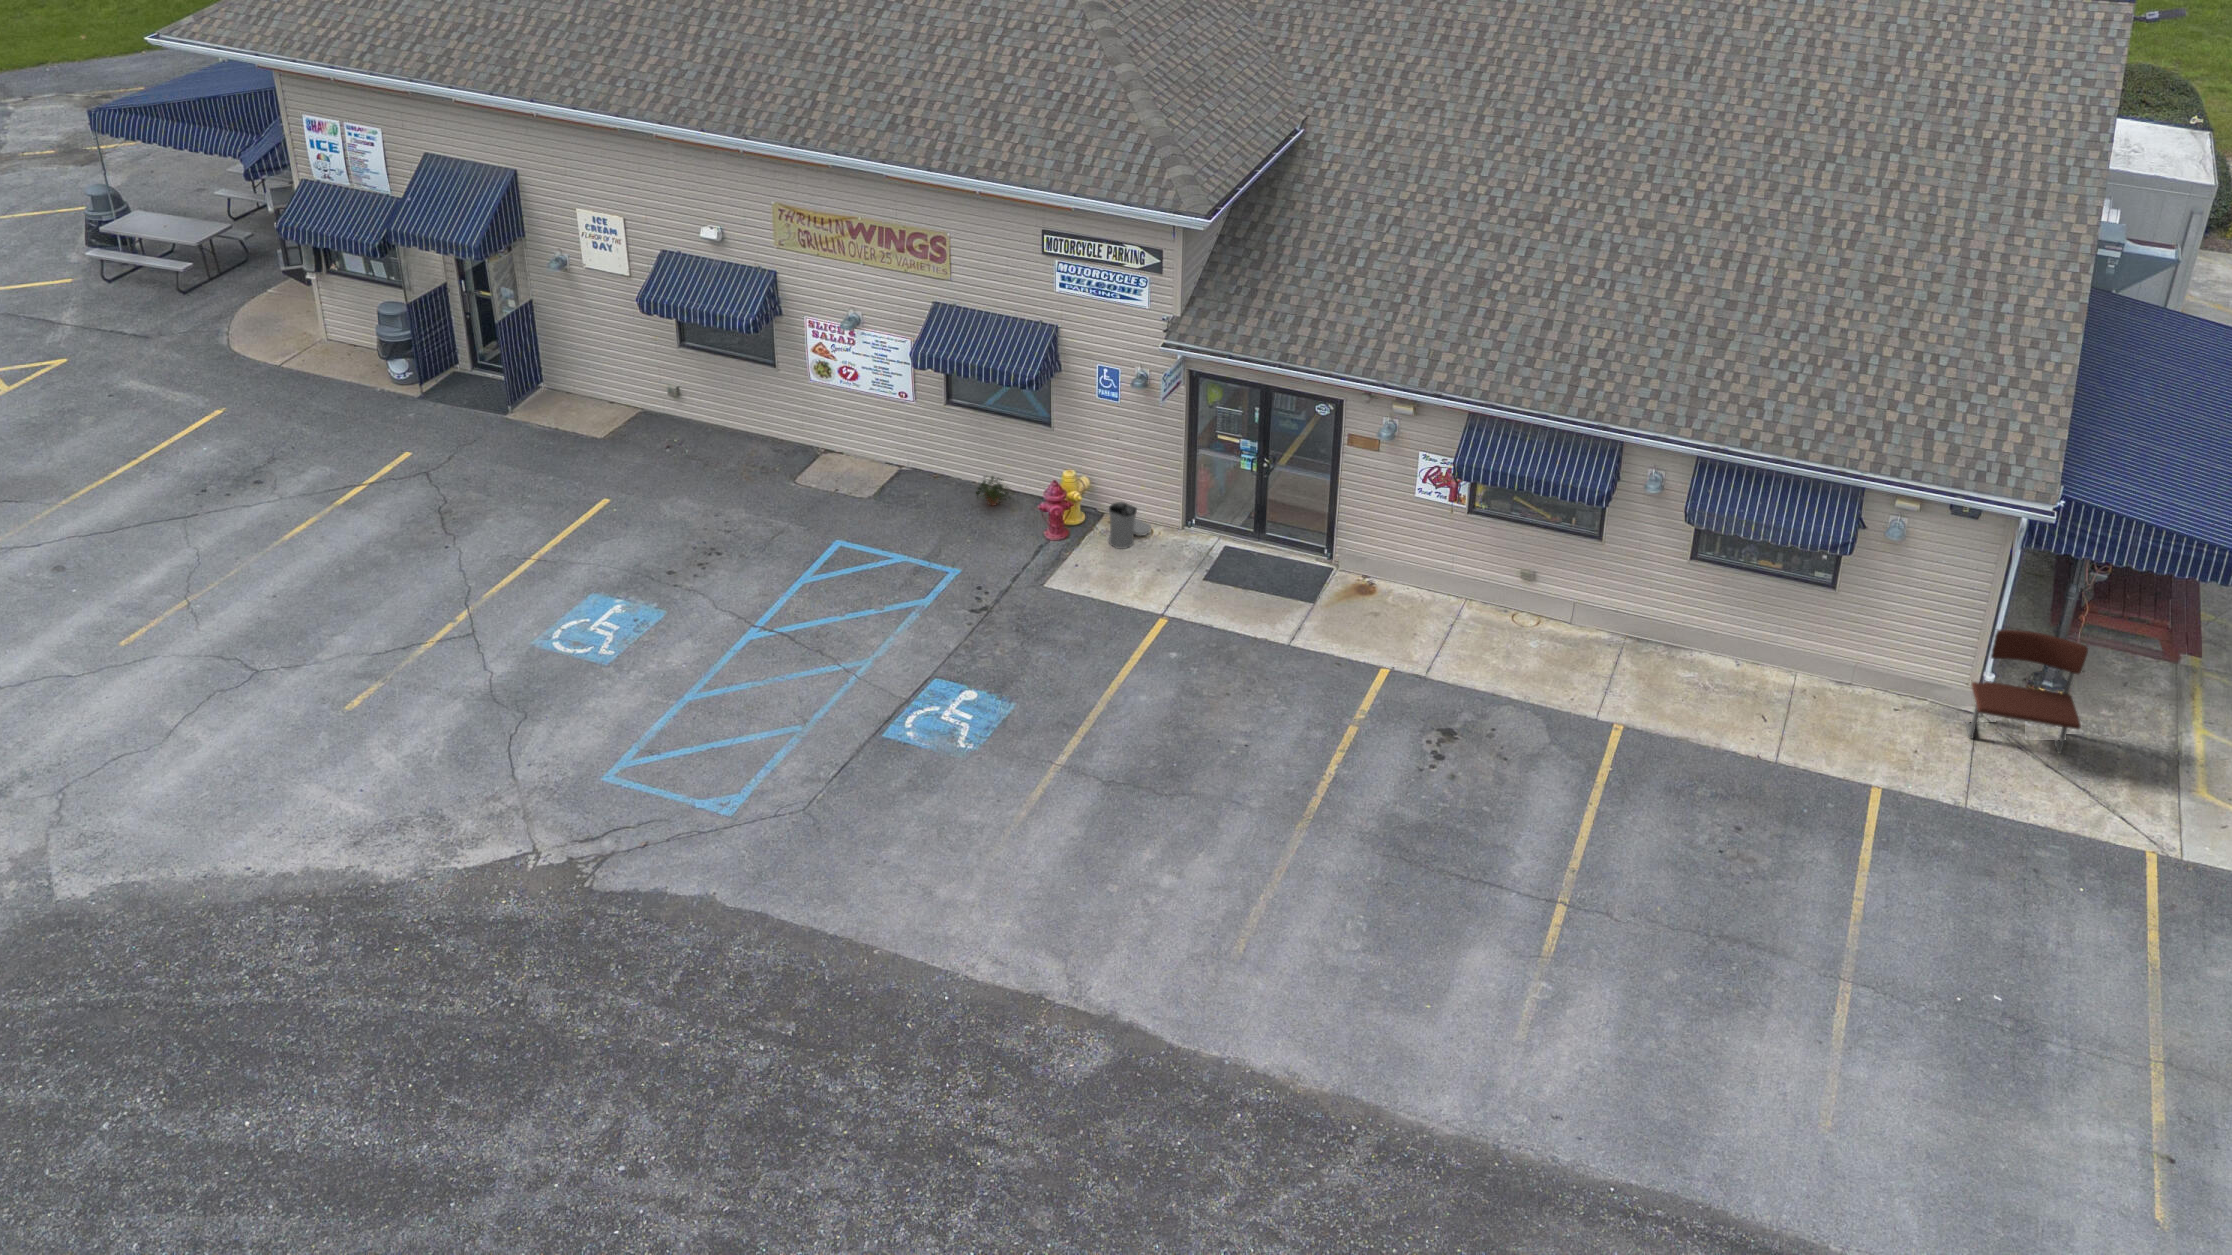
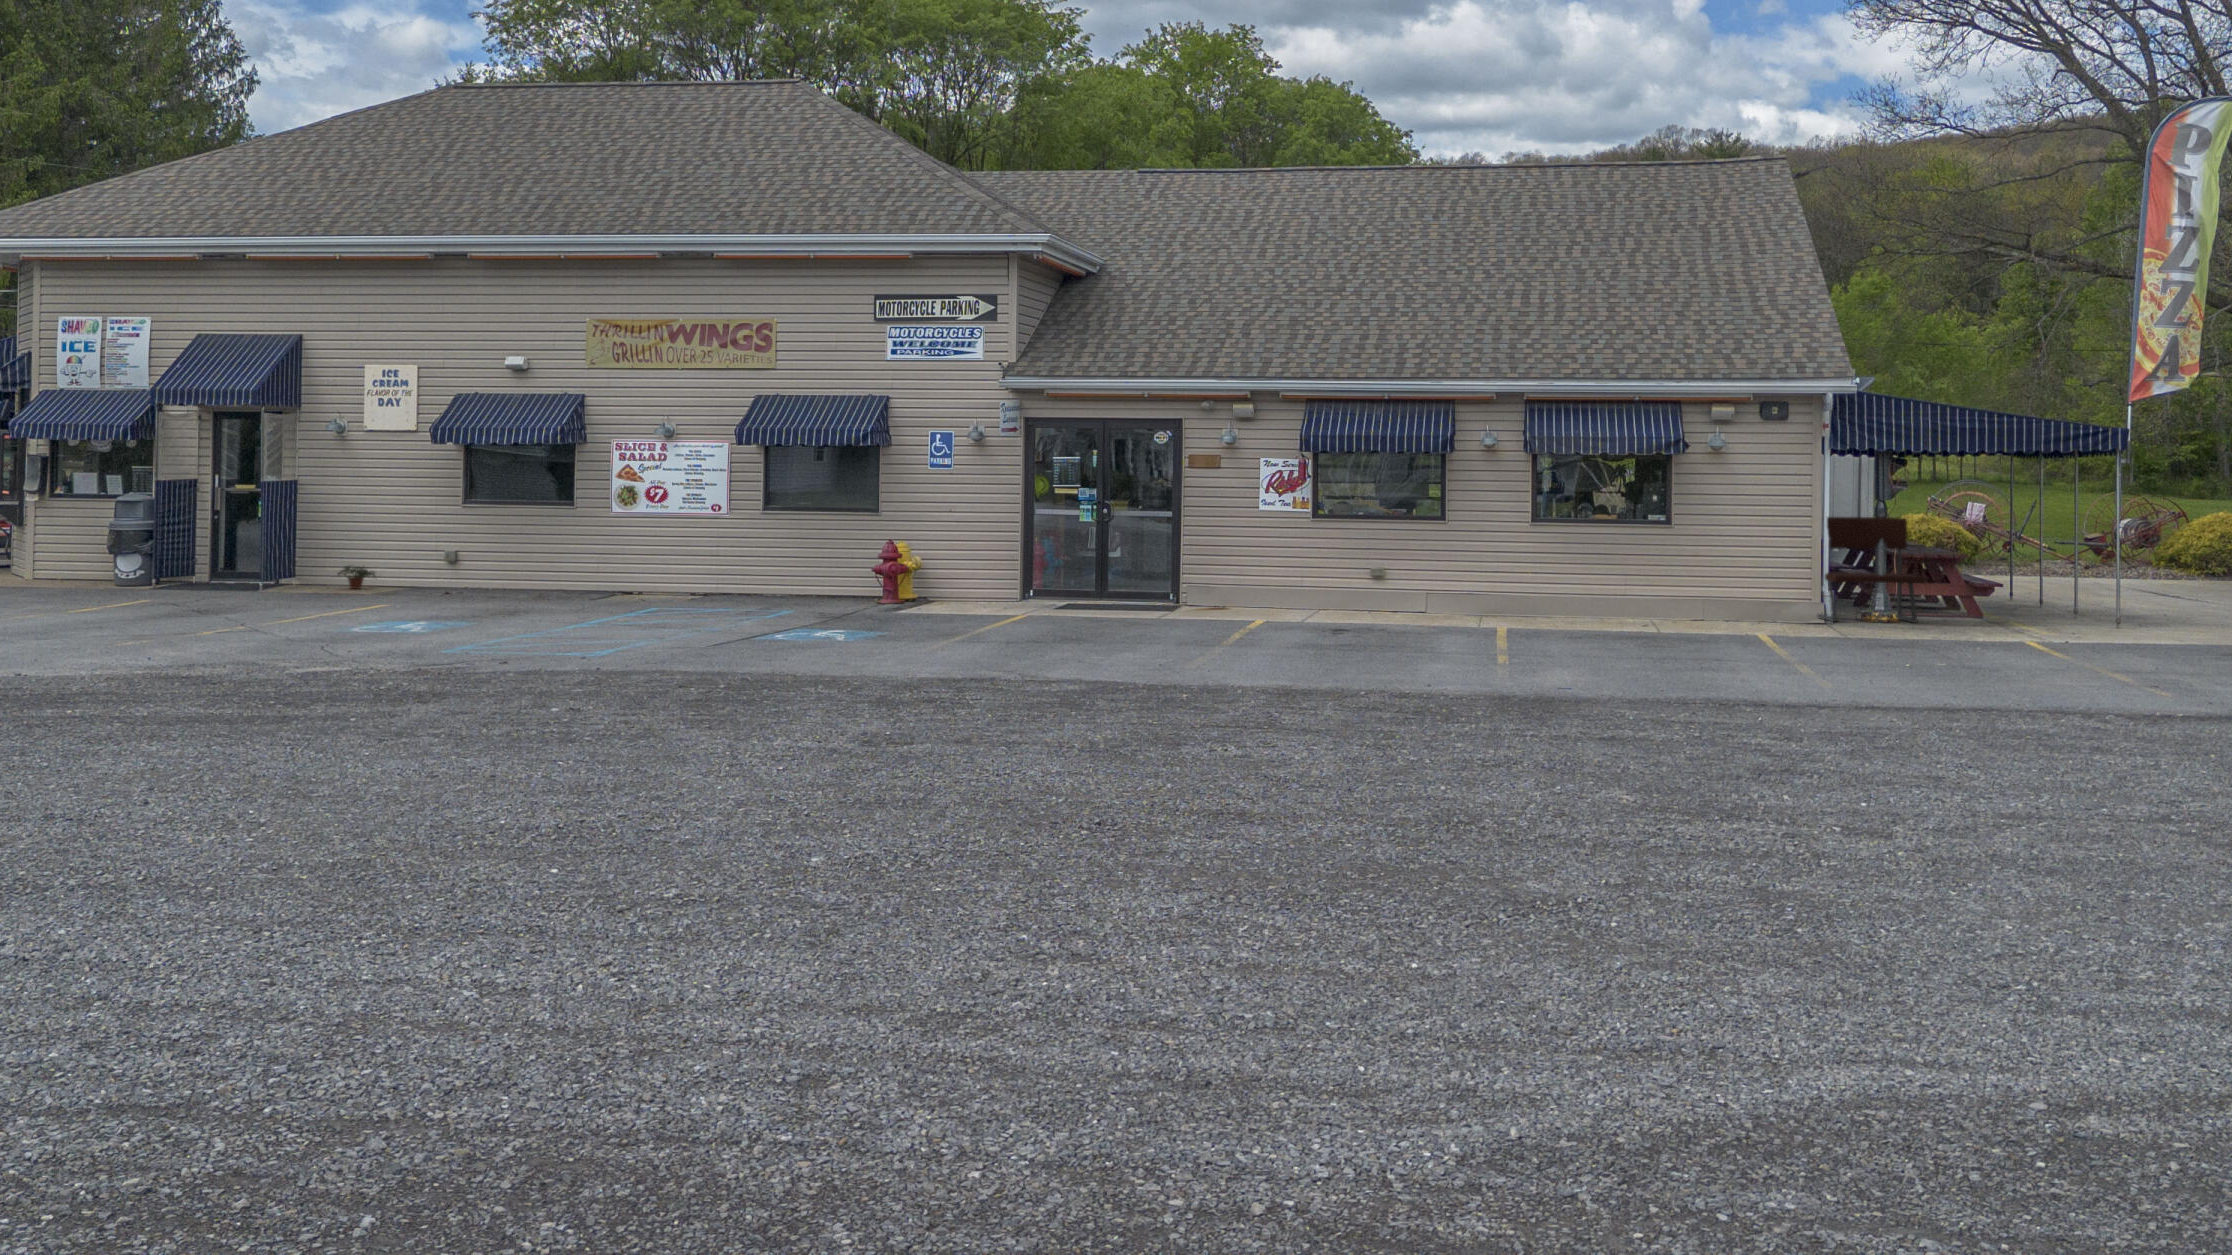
potted plant: present [976,476,1011,506] -> present [338,566,375,589]
trash can: present [1109,502,1151,549] -> none [953,563,995,605]

